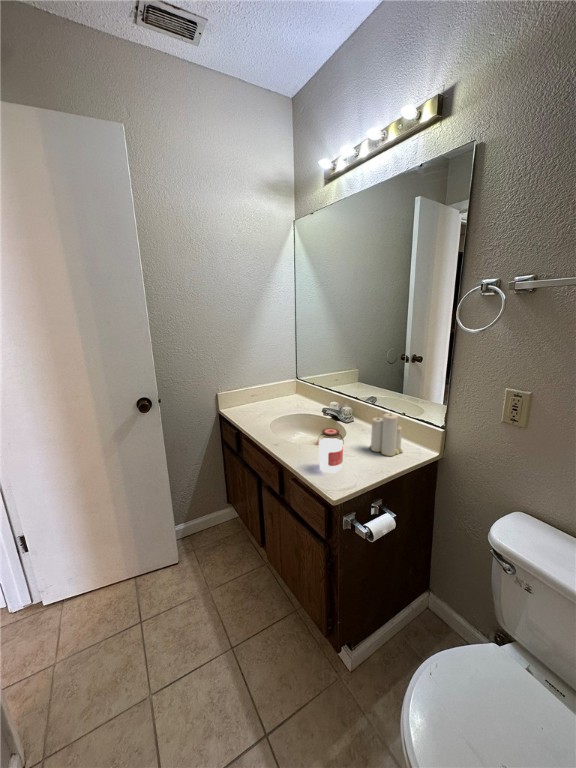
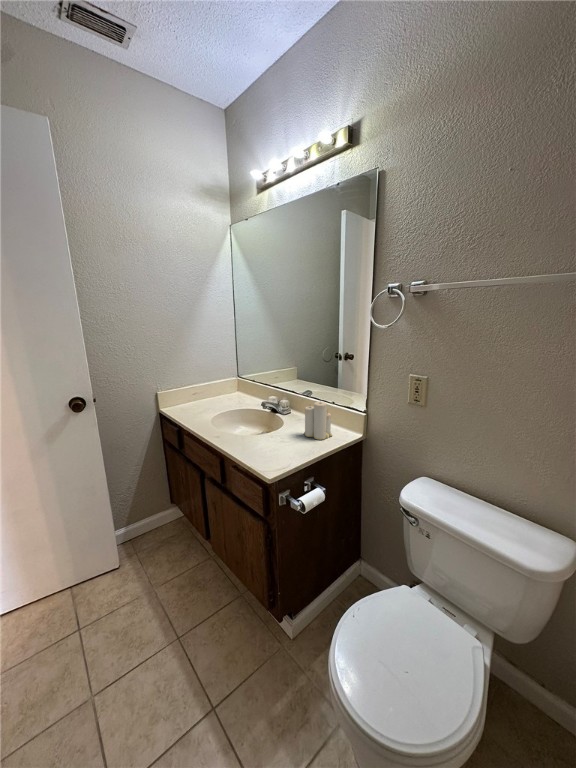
jar: present [317,428,344,473] -> none [255,416,279,458]

